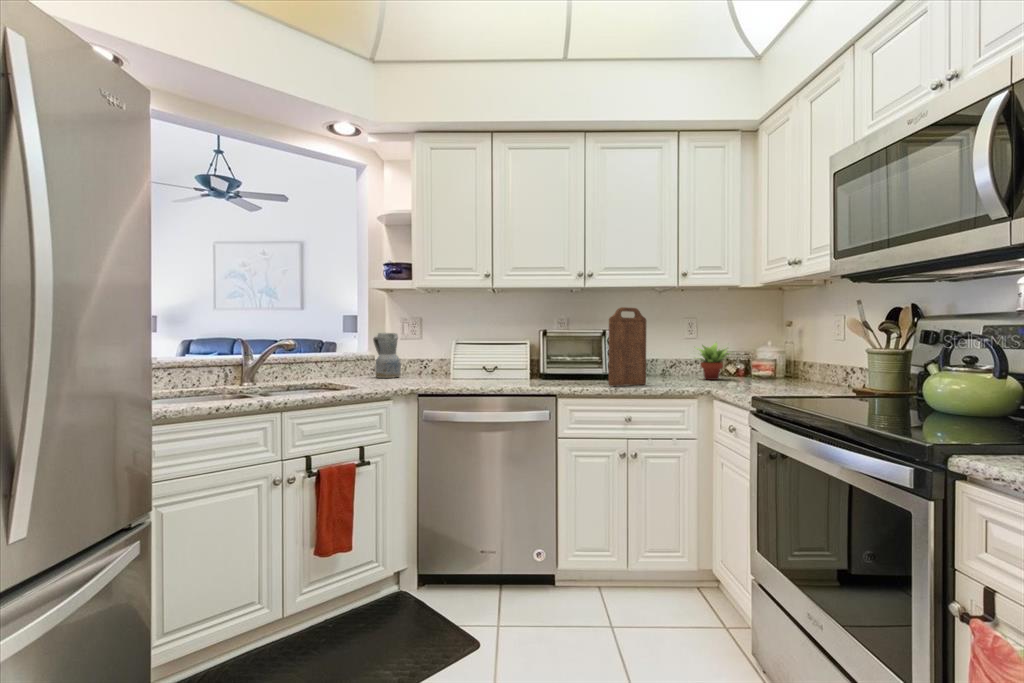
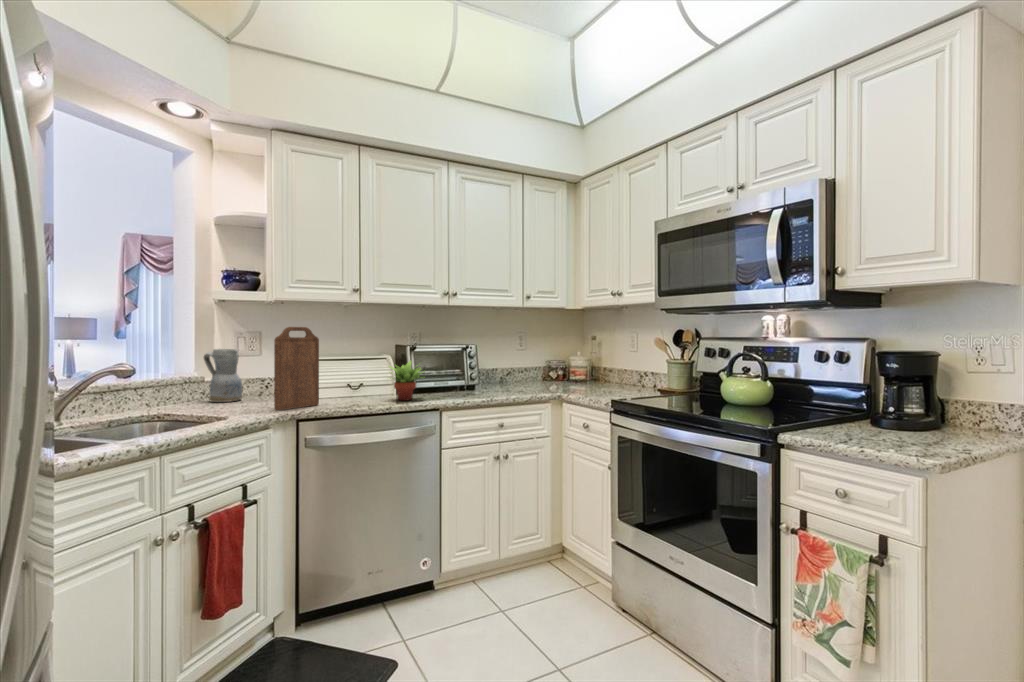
cutting board: present [608,307,646,386] -> present [274,327,319,410]
succulent plant: present [697,342,730,380] -> present [389,361,422,400]

